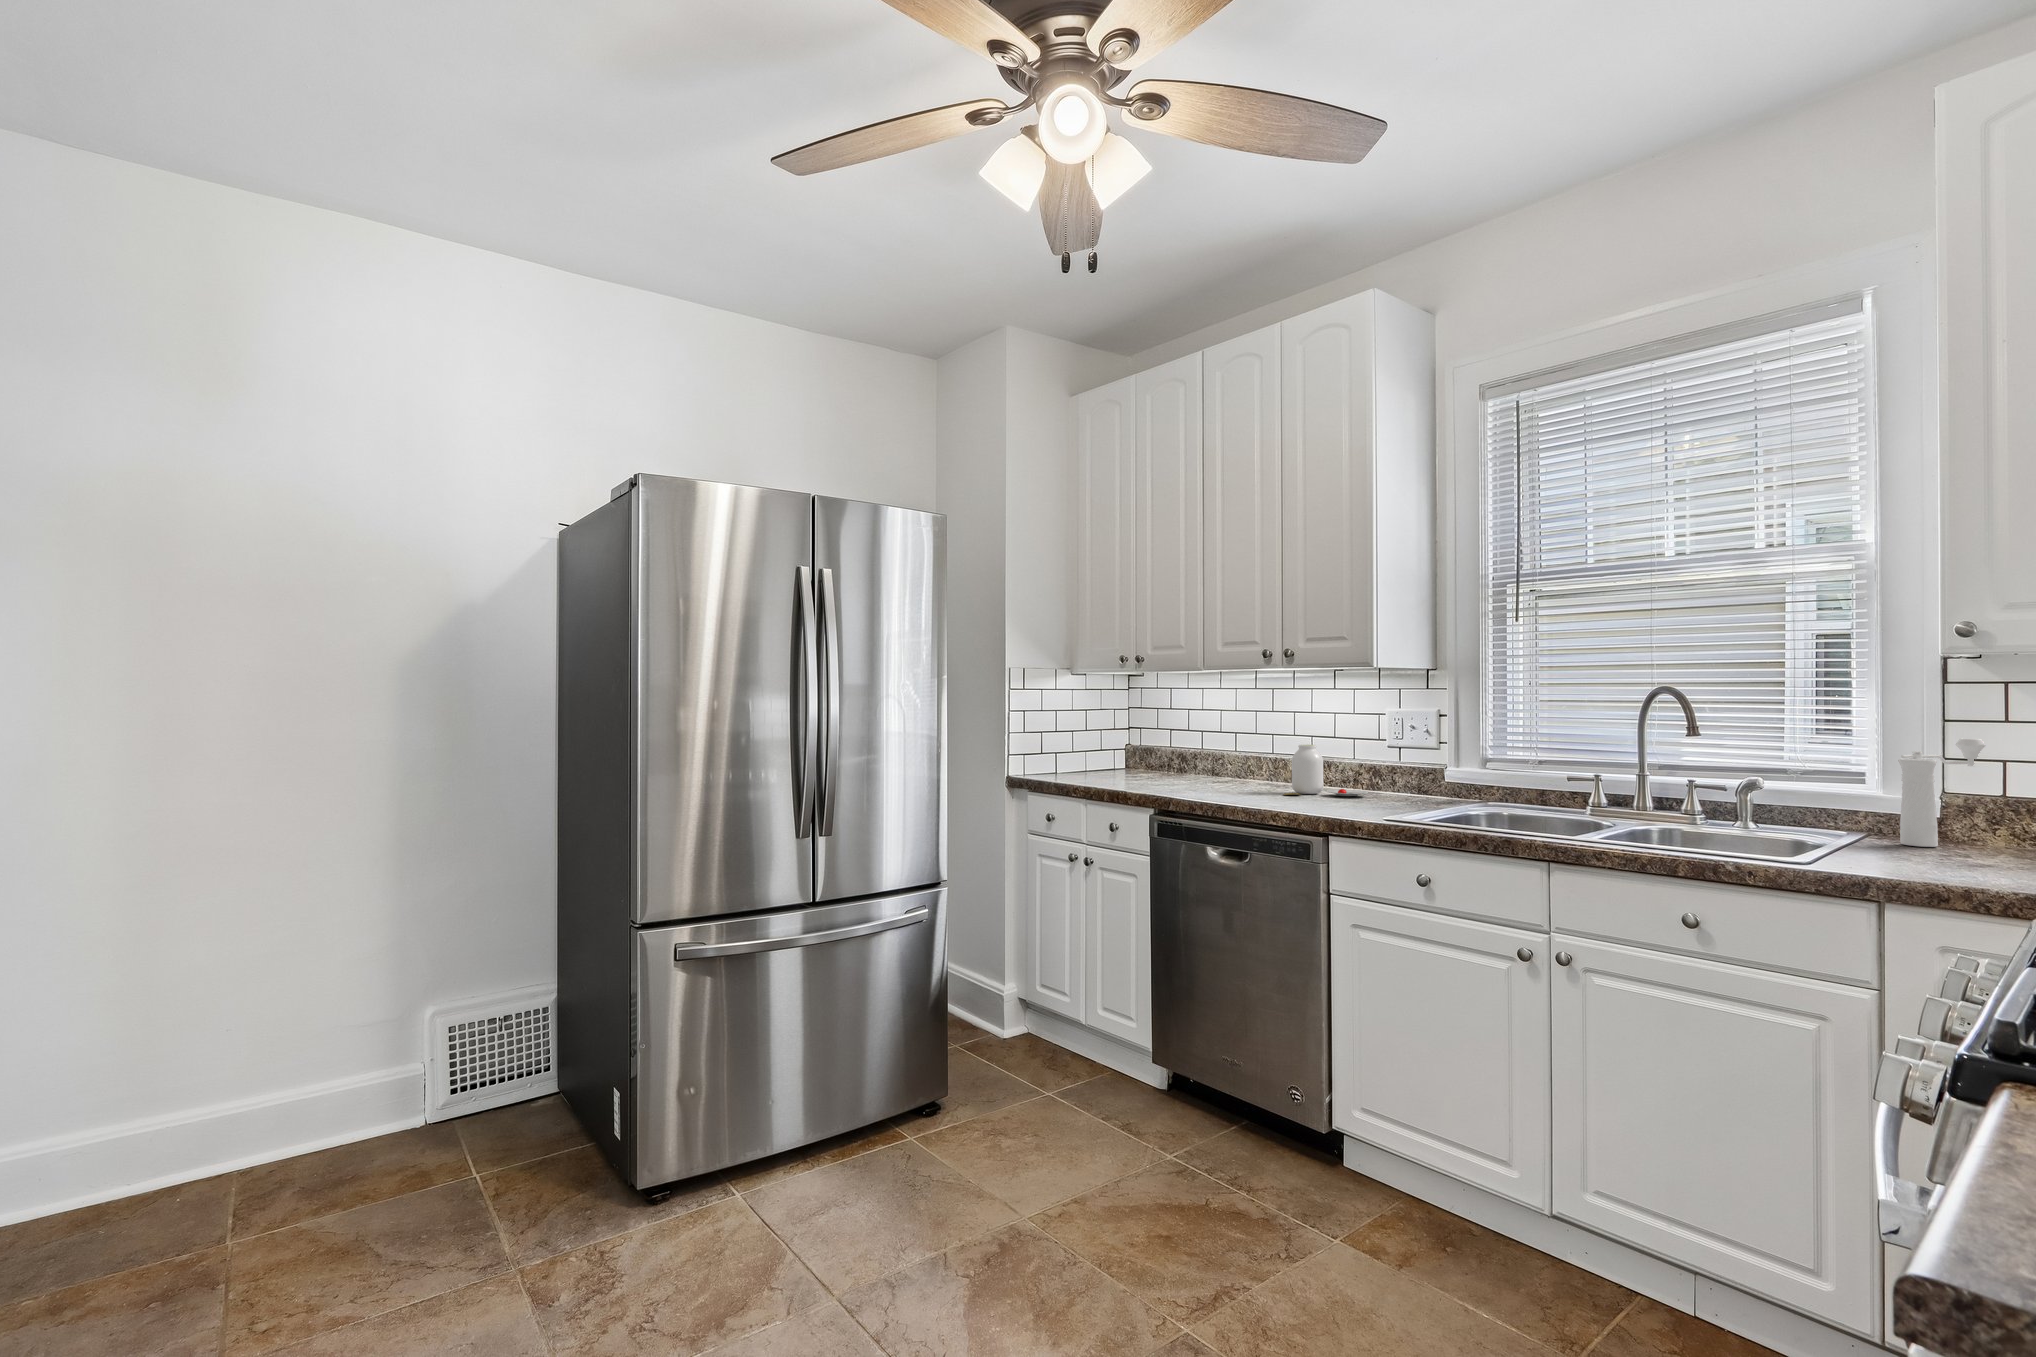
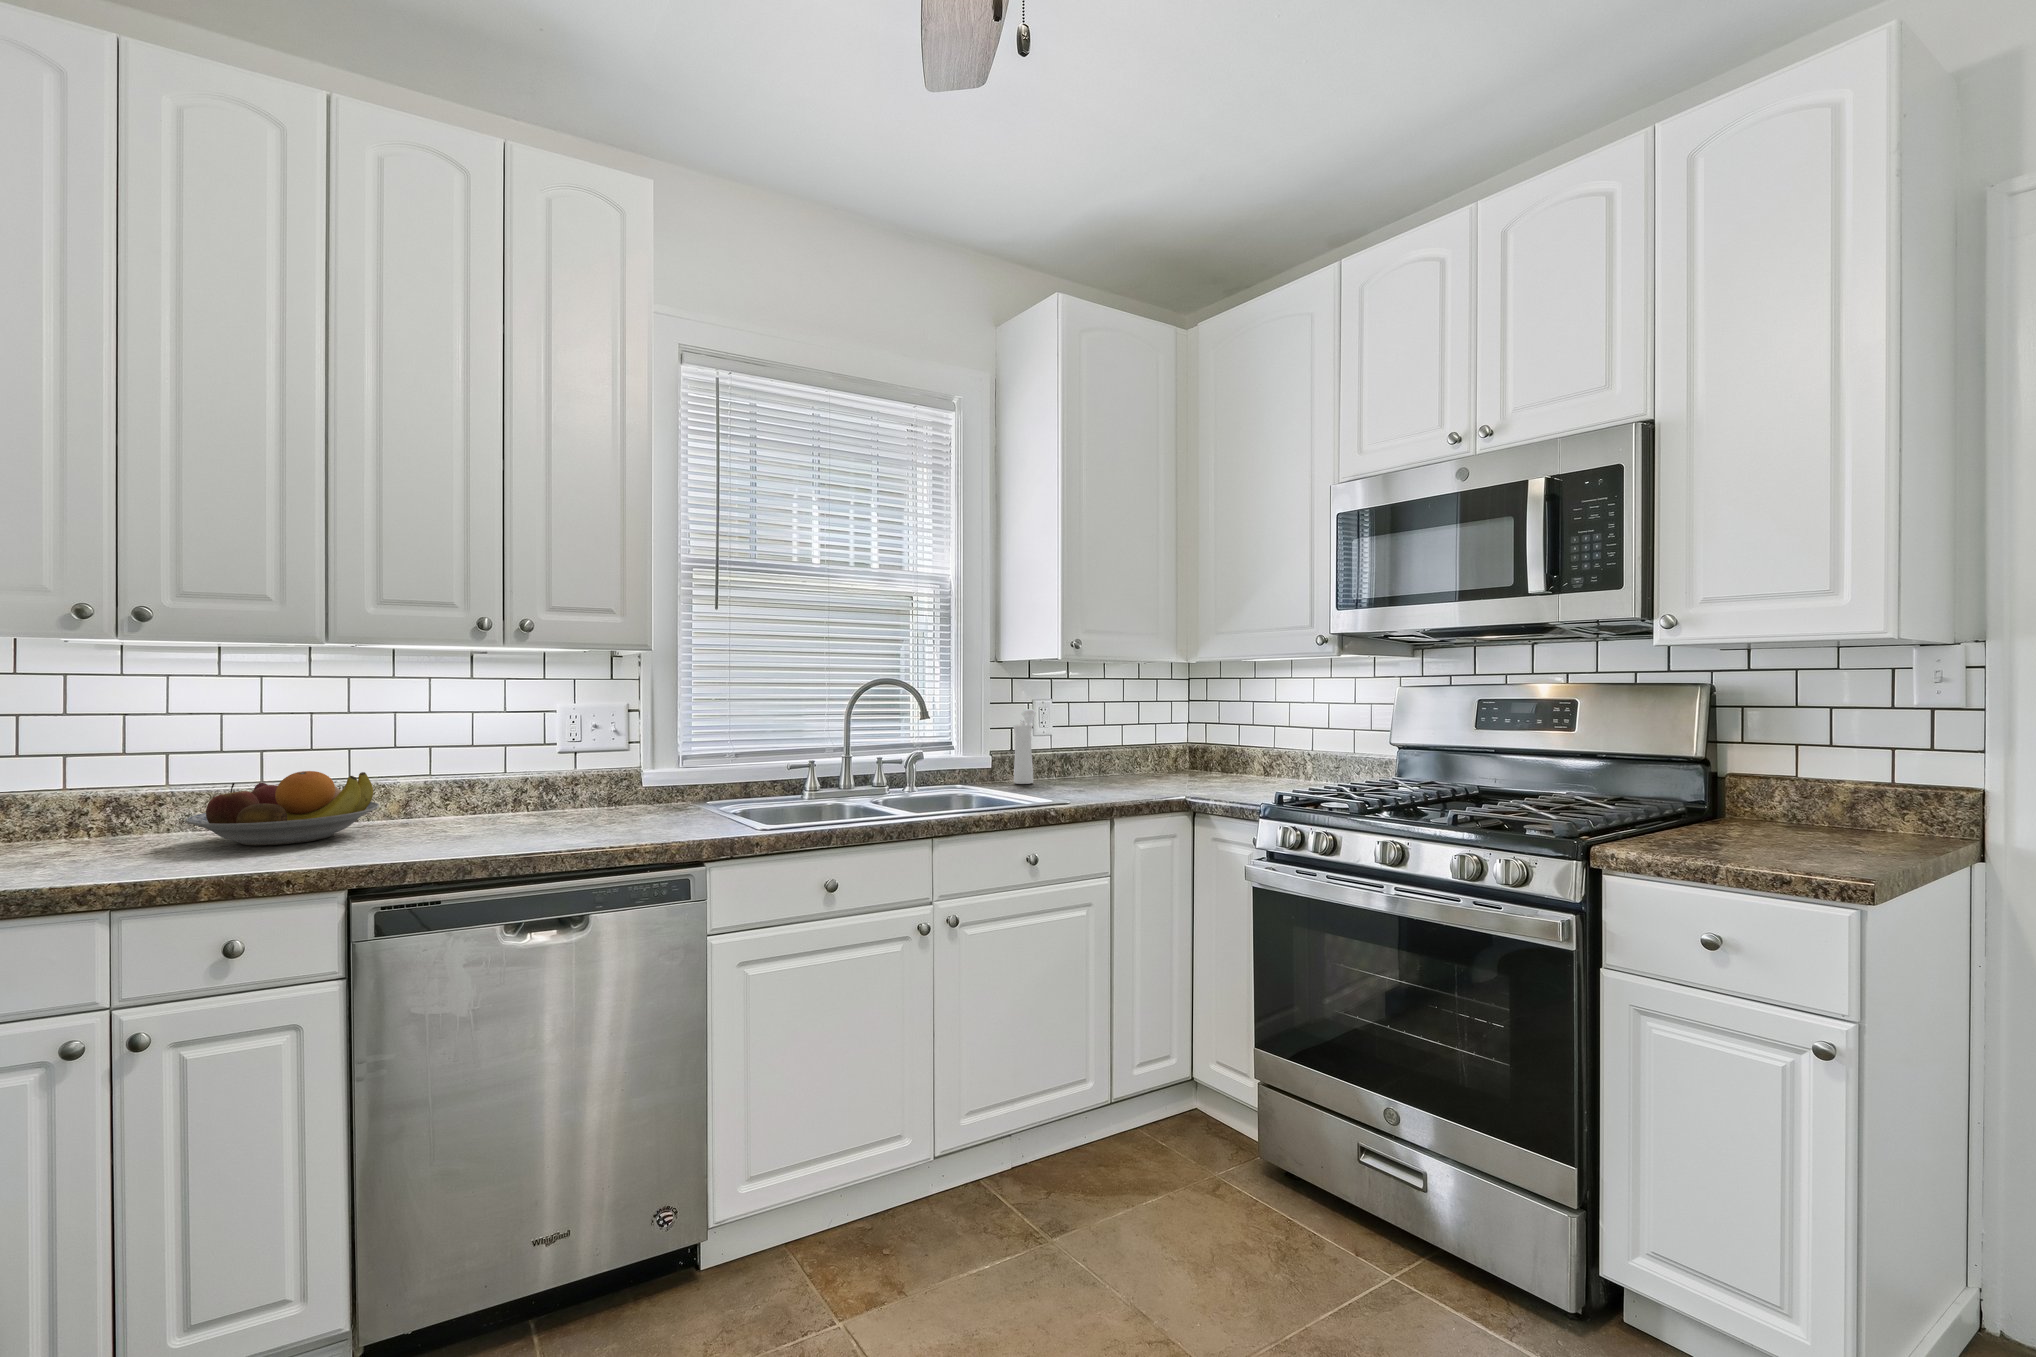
fruit bowl: none [1154,740,1257,785] -> present [186,771,379,846]
jar: present [1283,745,1368,796] -> none [480,761,592,831]

